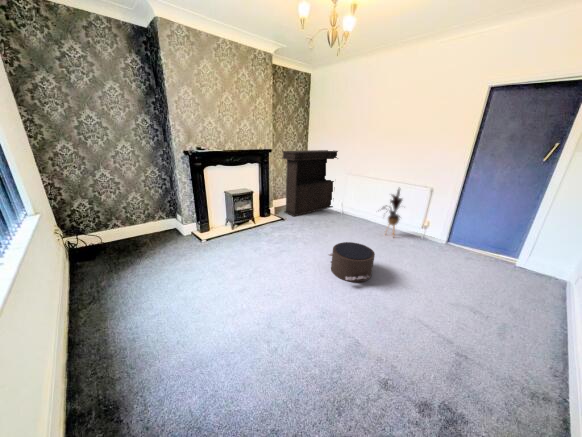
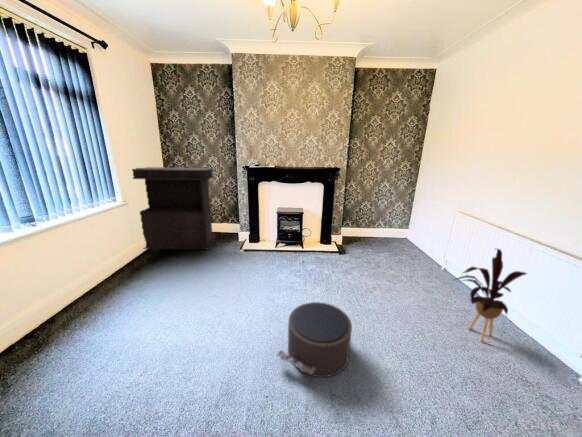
console table: present [282,150,338,216] -> present [132,167,215,249]

